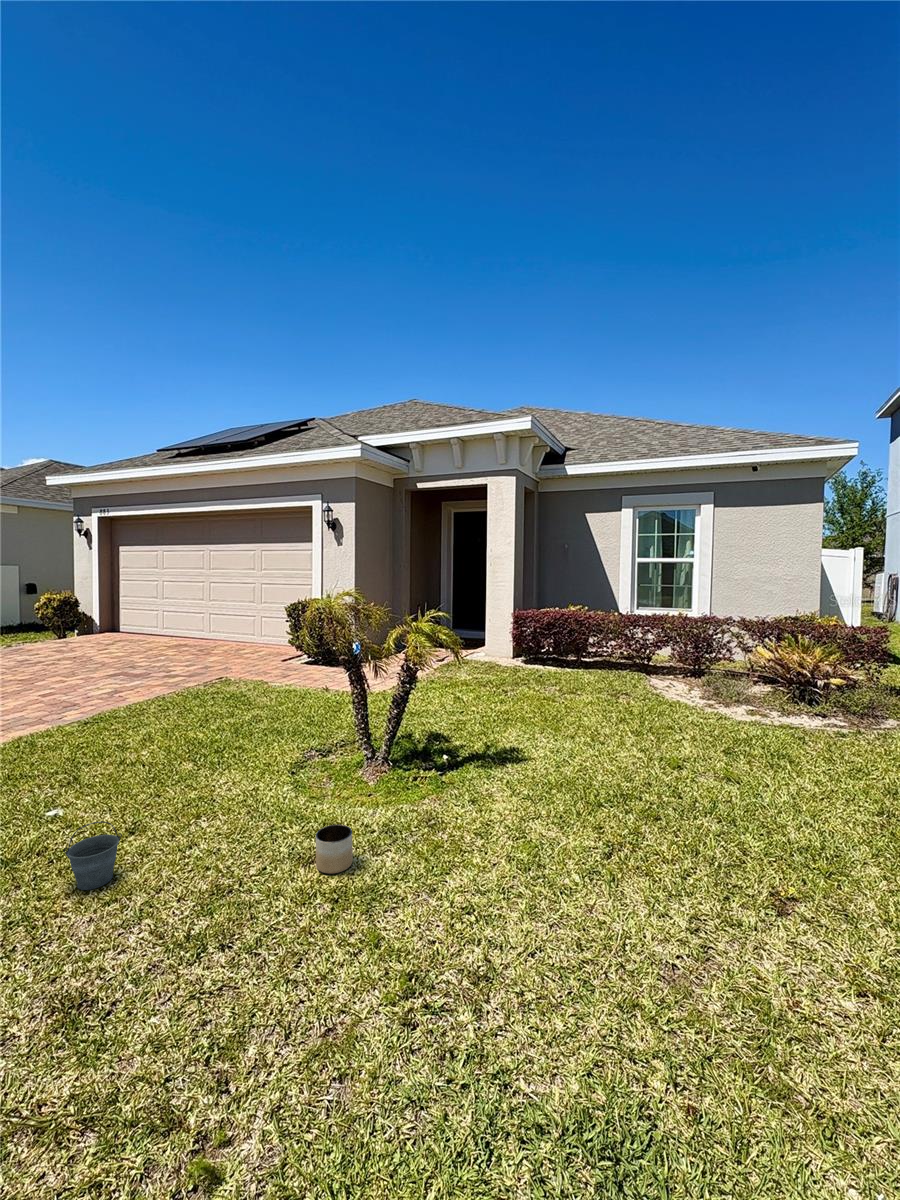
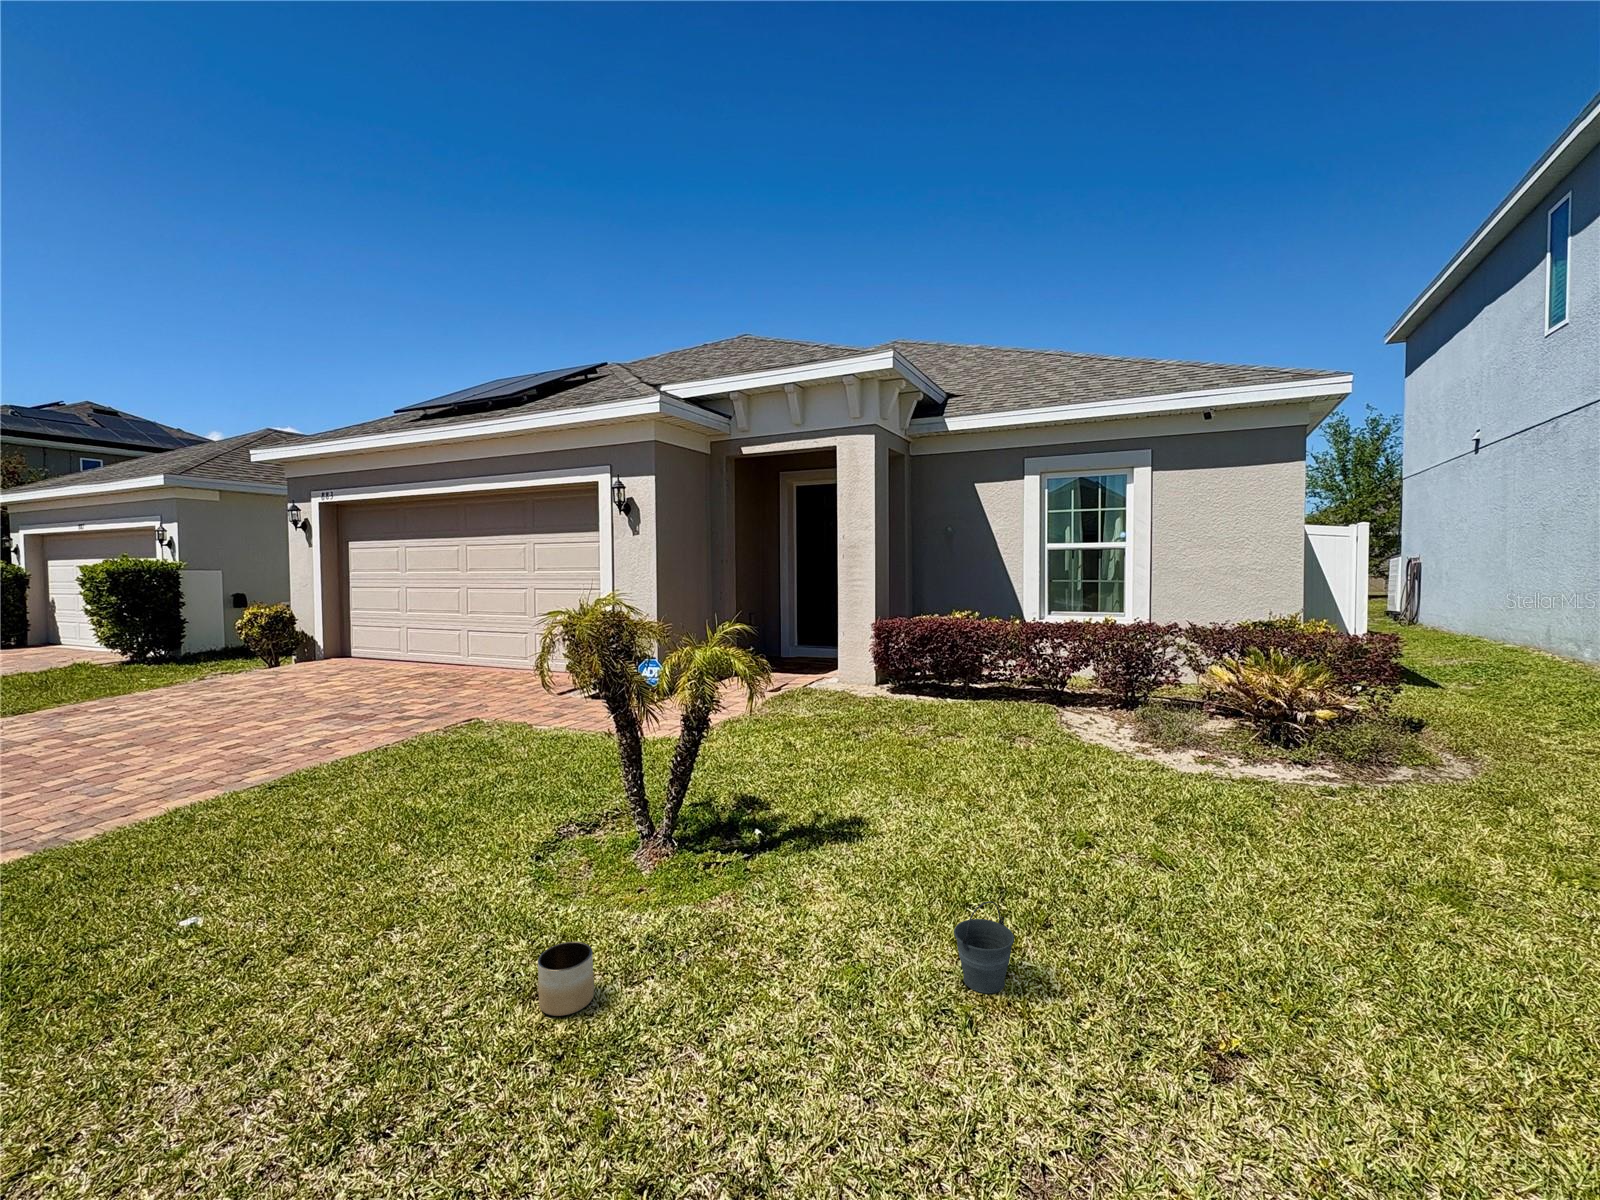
bucket: present [63,822,122,890] -> present [954,901,1014,994]

